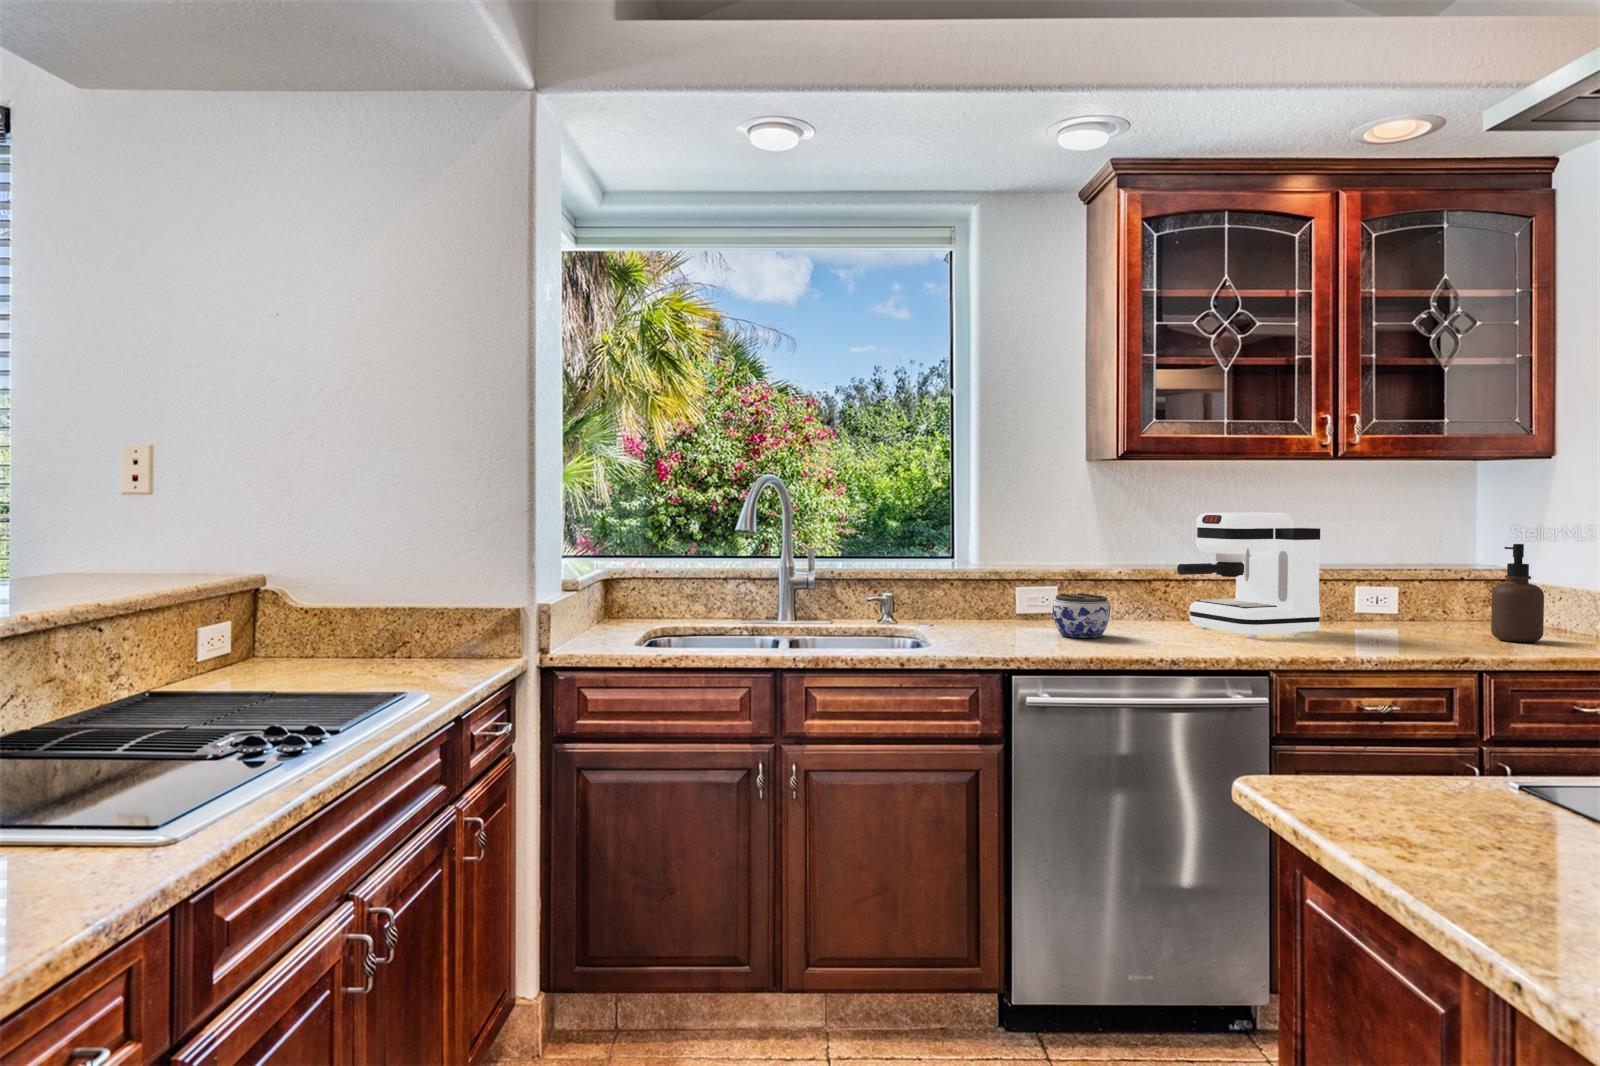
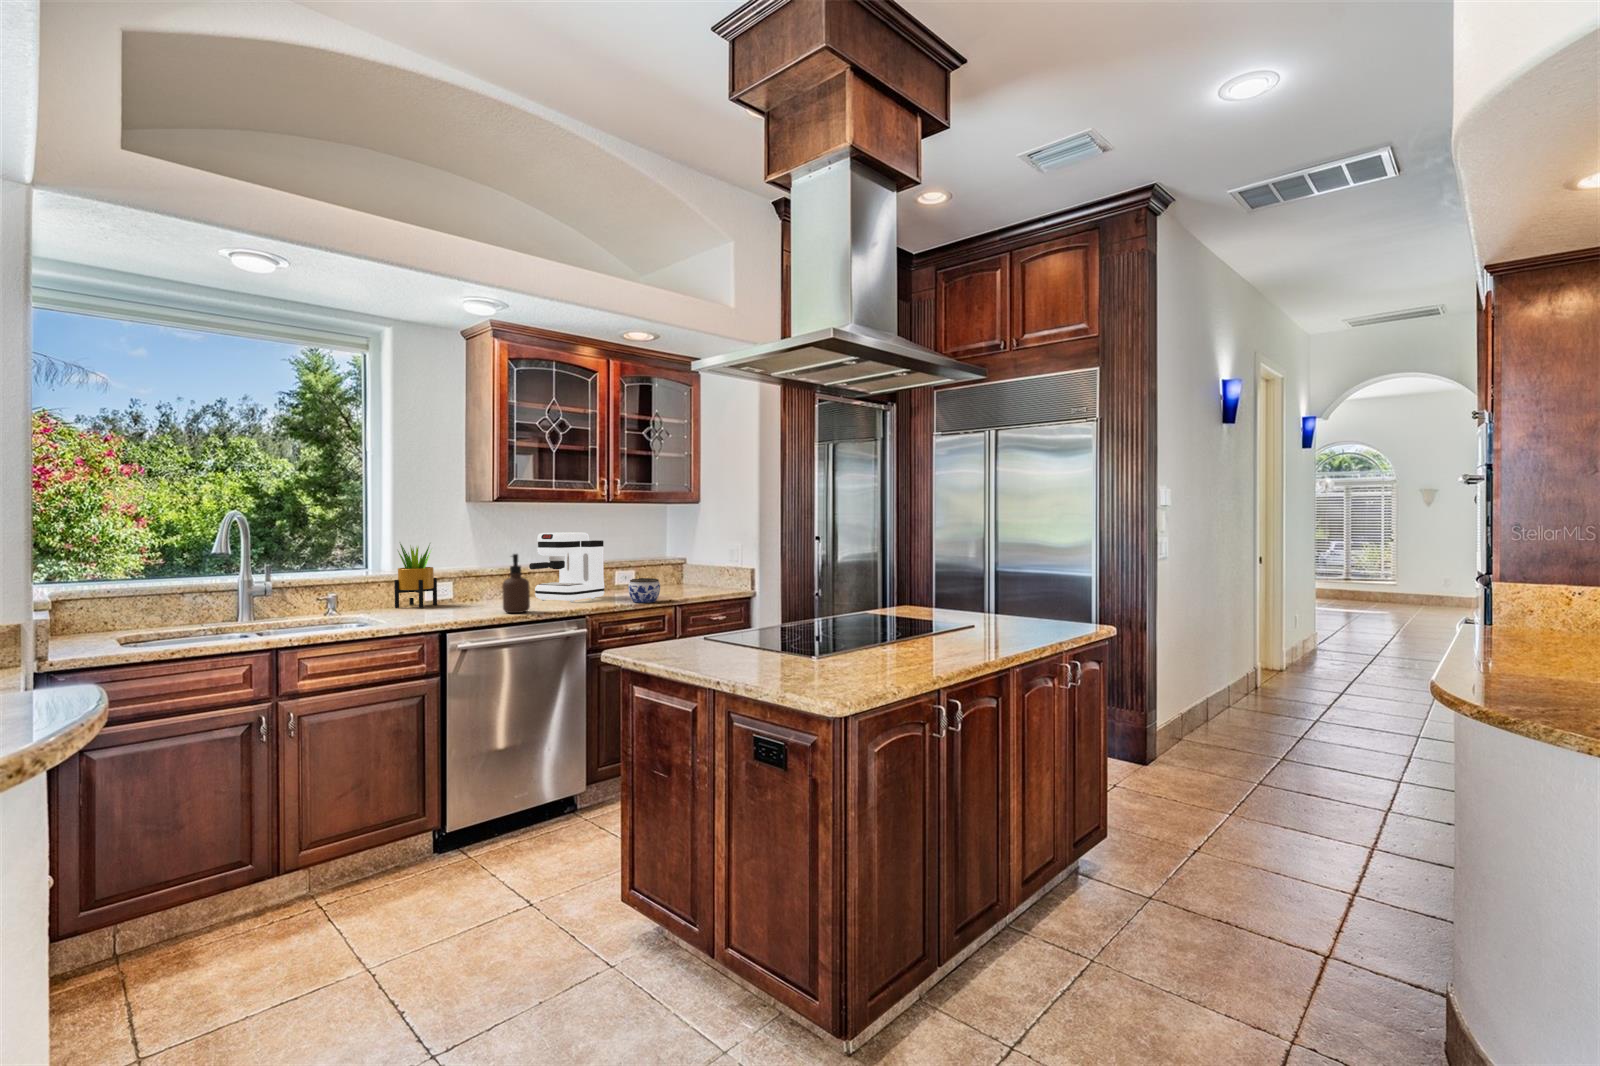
potted plant: none [977,521,1036,624] -> present [394,544,437,608]
soap dispenser: present [1491,544,1544,642] -> present [502,554,530,613]
jar: present [1052,593,1110,638] -> present [628,578,660,603]

